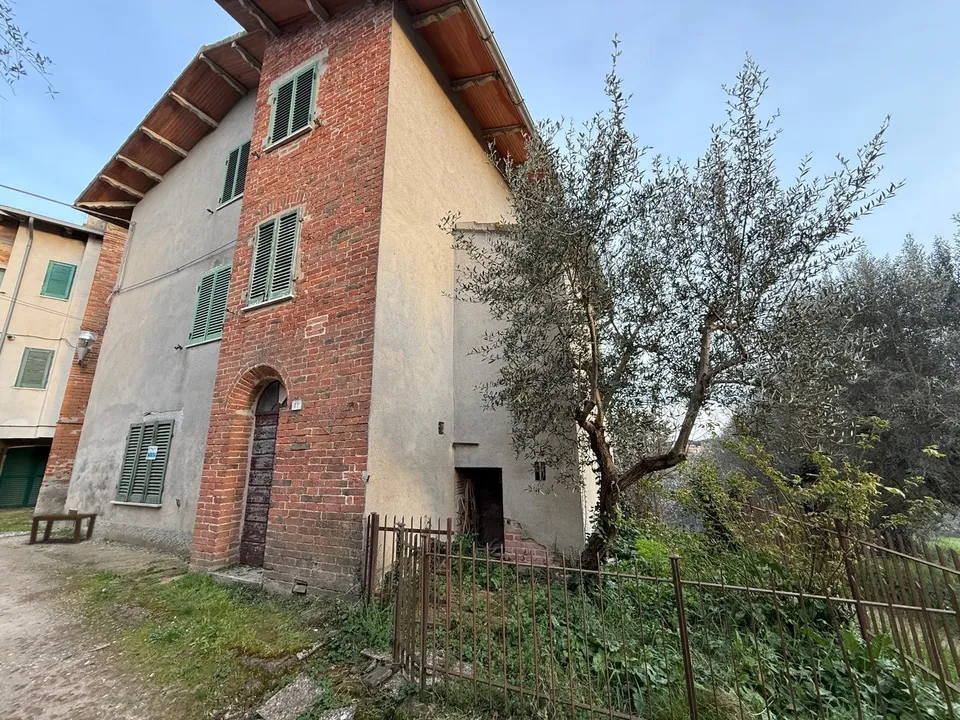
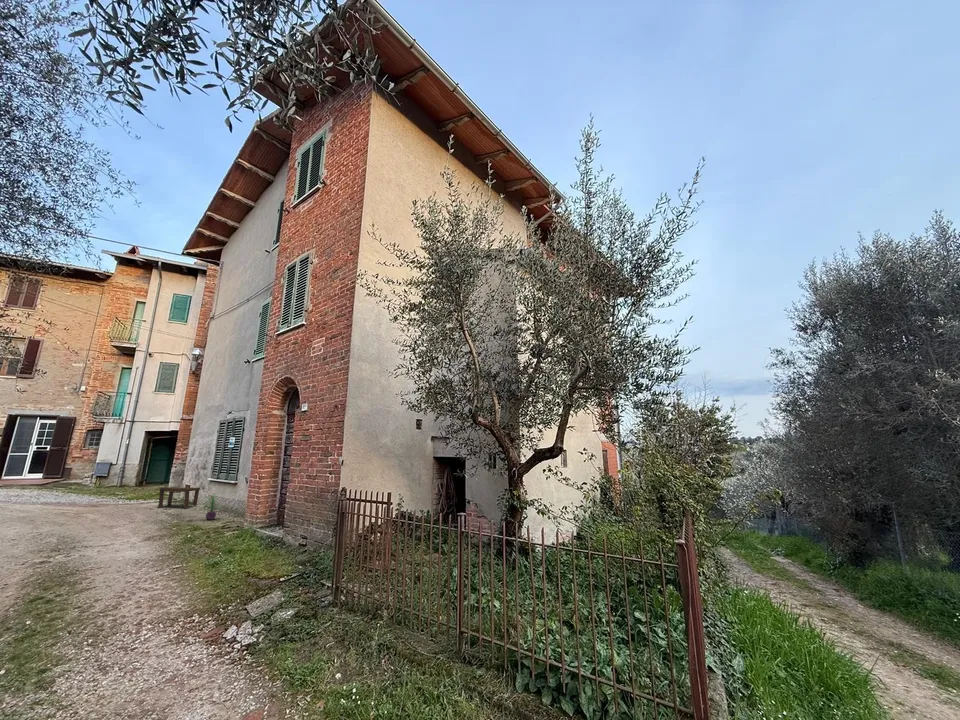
decorative plant: none [101,522,148,559] -> present [206,494,221,520]

